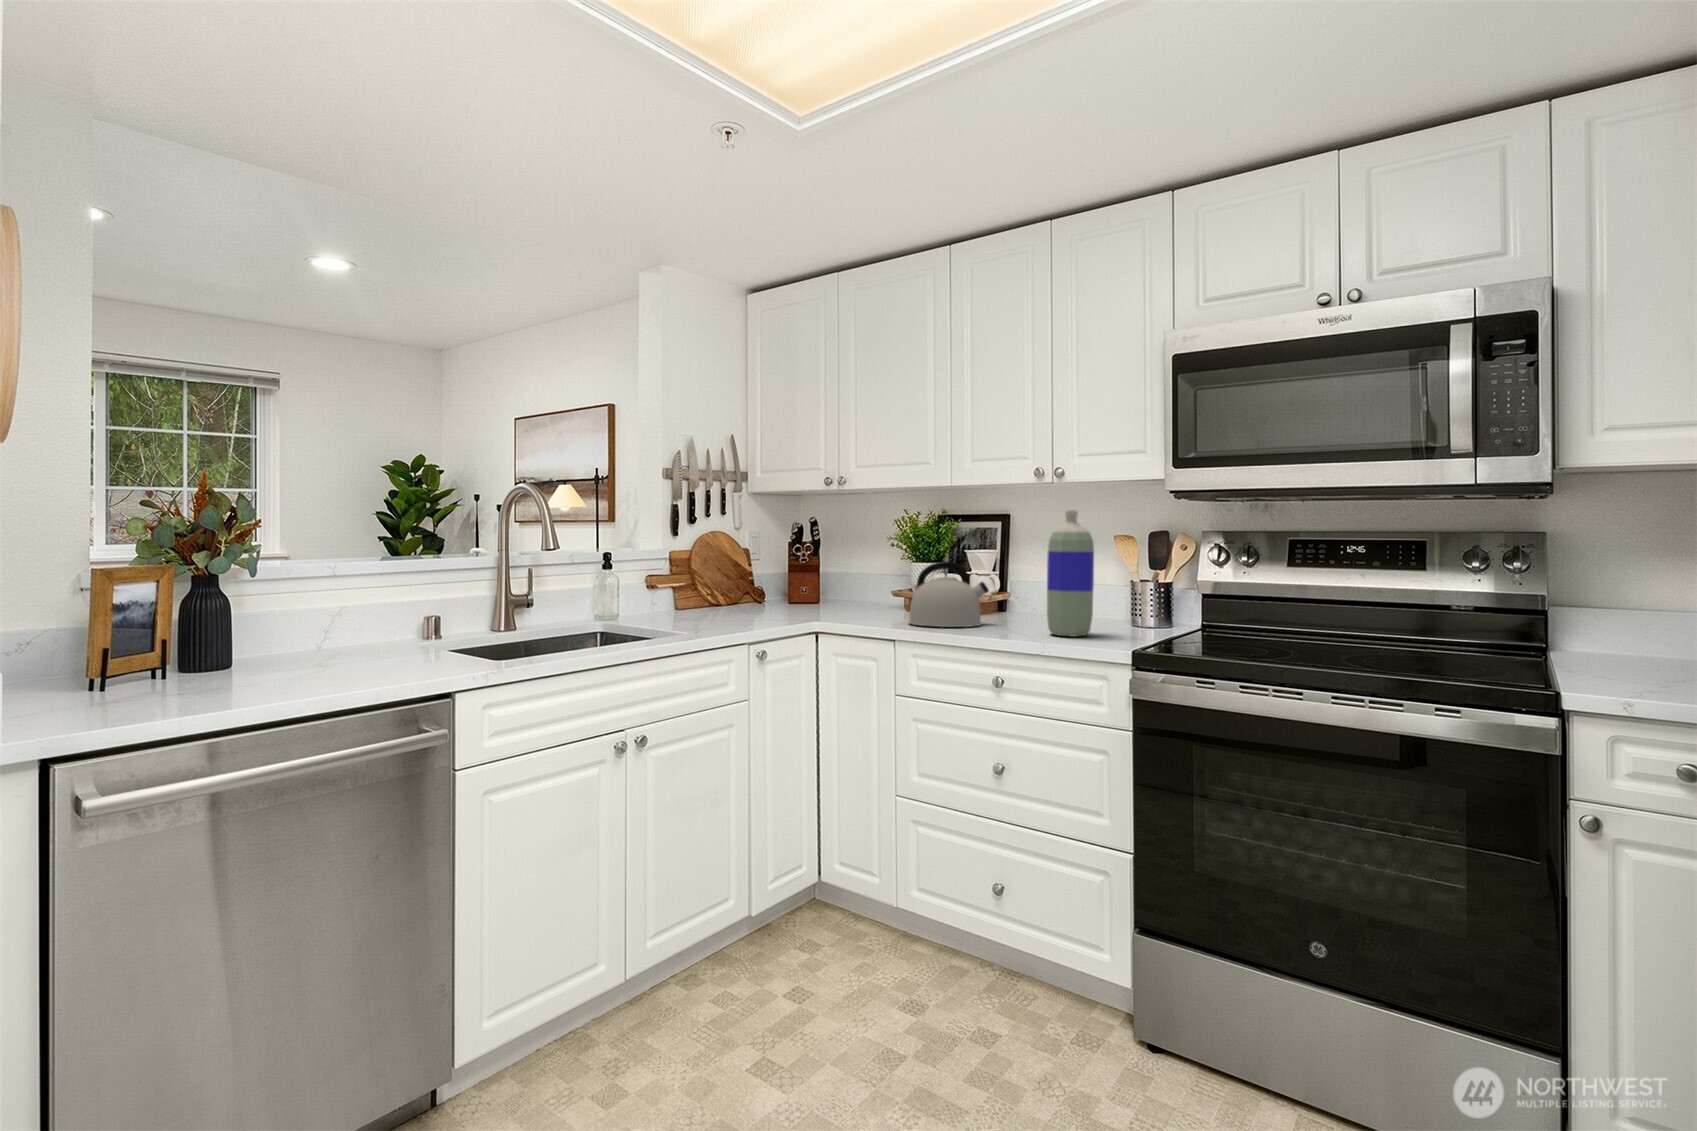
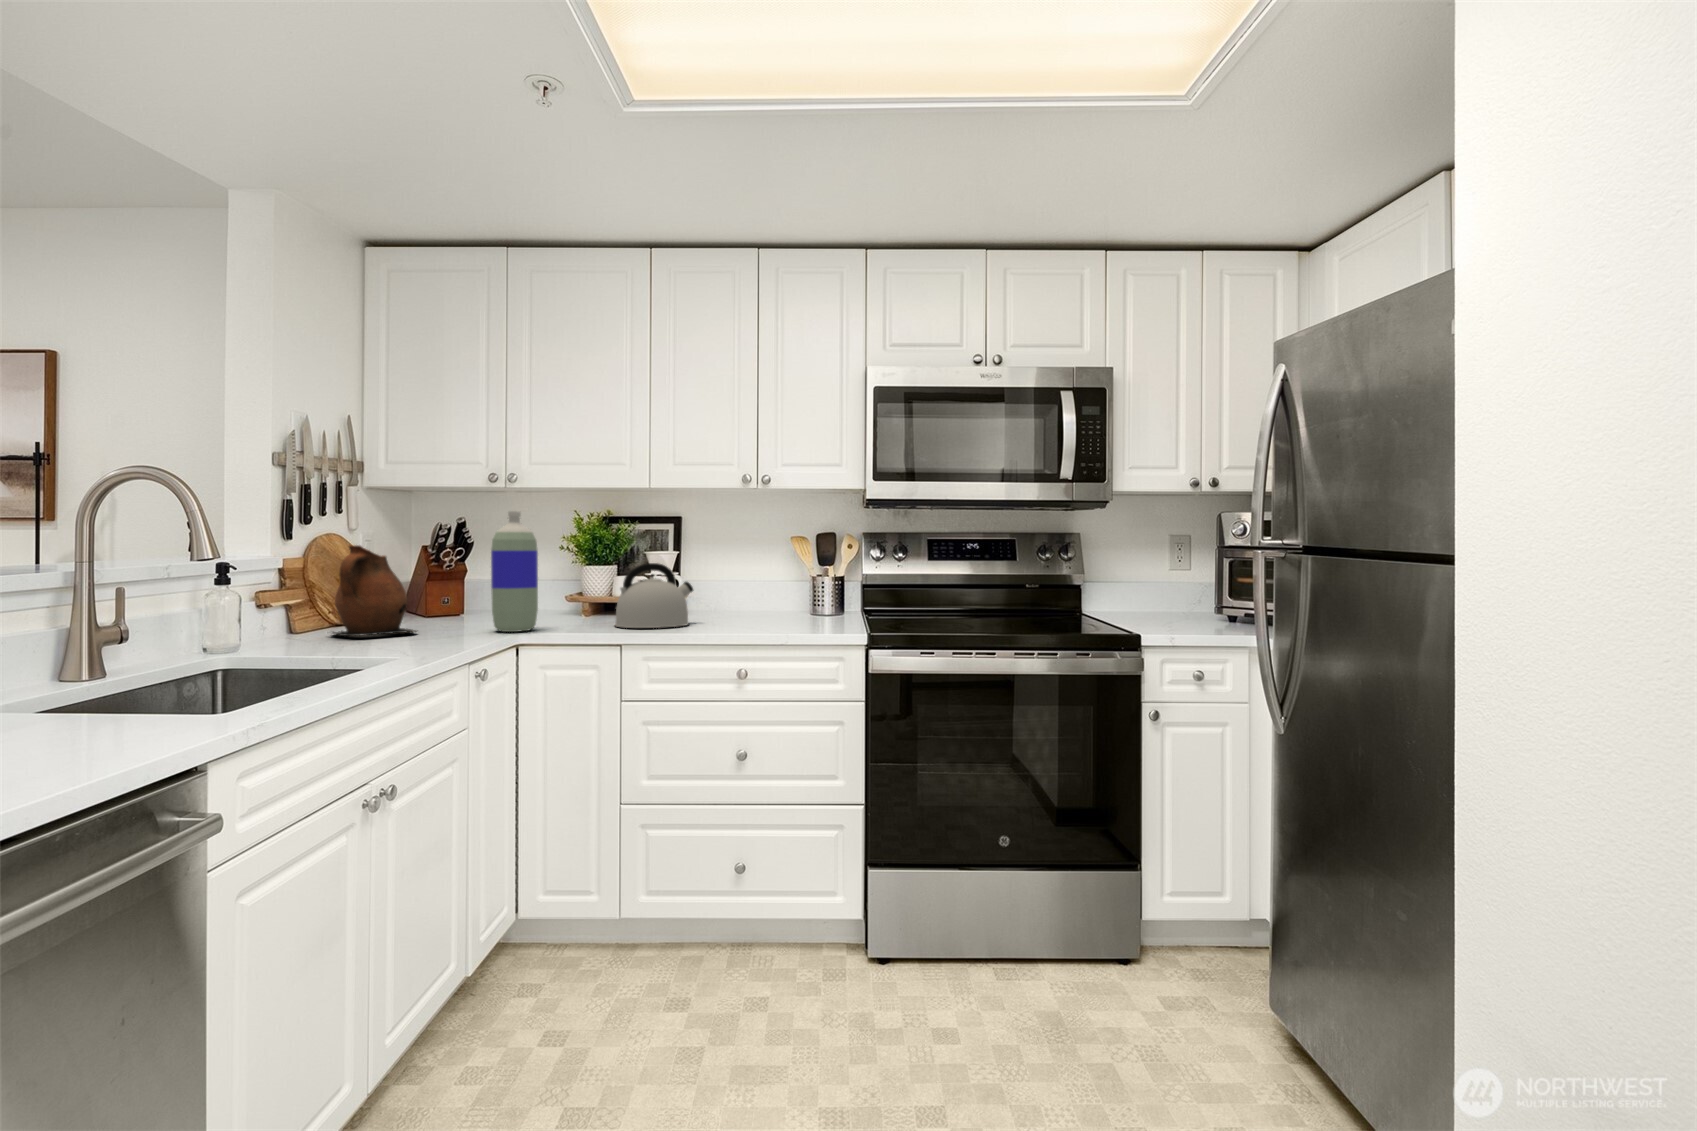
bottle: present [1047,510,1094,636] -> present [491,511,538,632]
ceramic pitcher: none [690,542,750,617] -> present [332,545,416,636]

